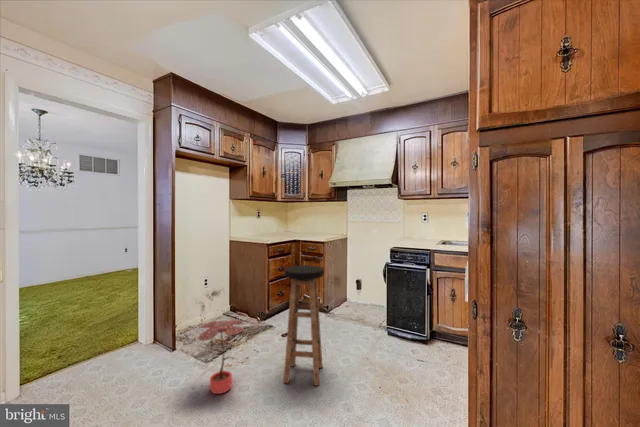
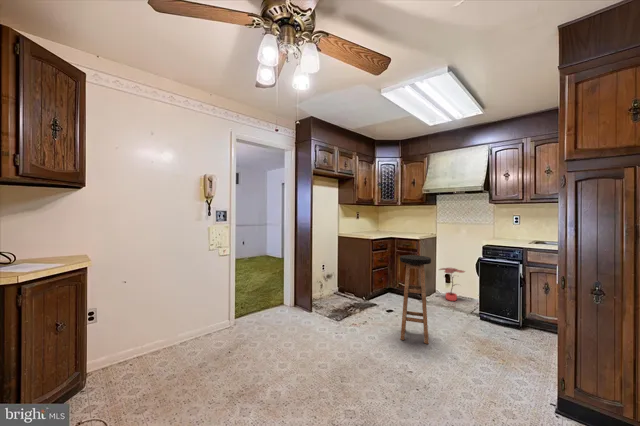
potted plant: present [198,320,244,394] -> present [439,268,465,301]

